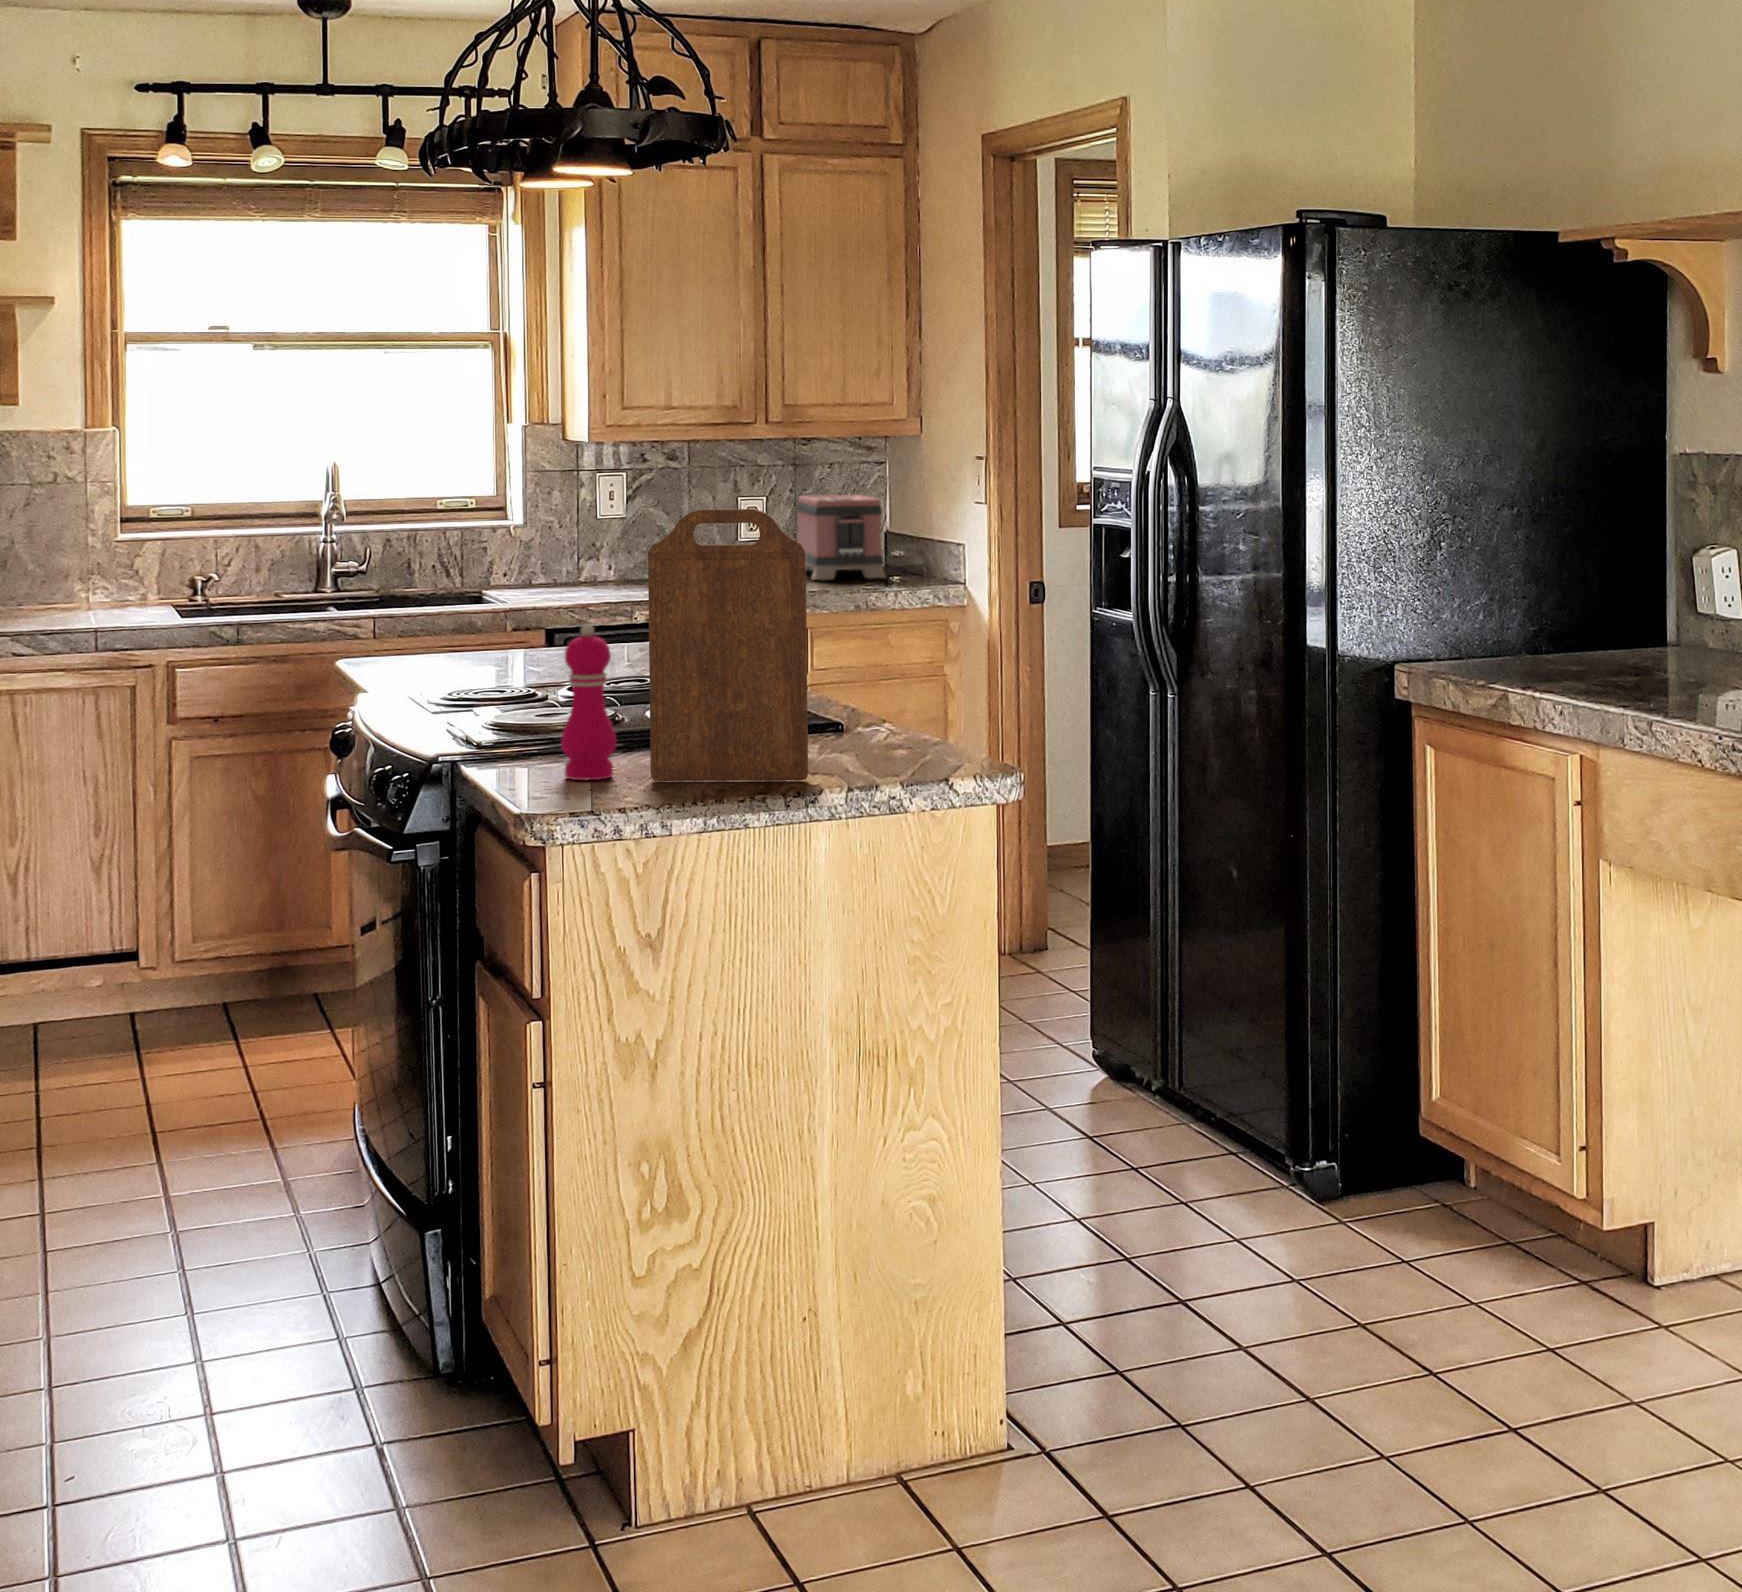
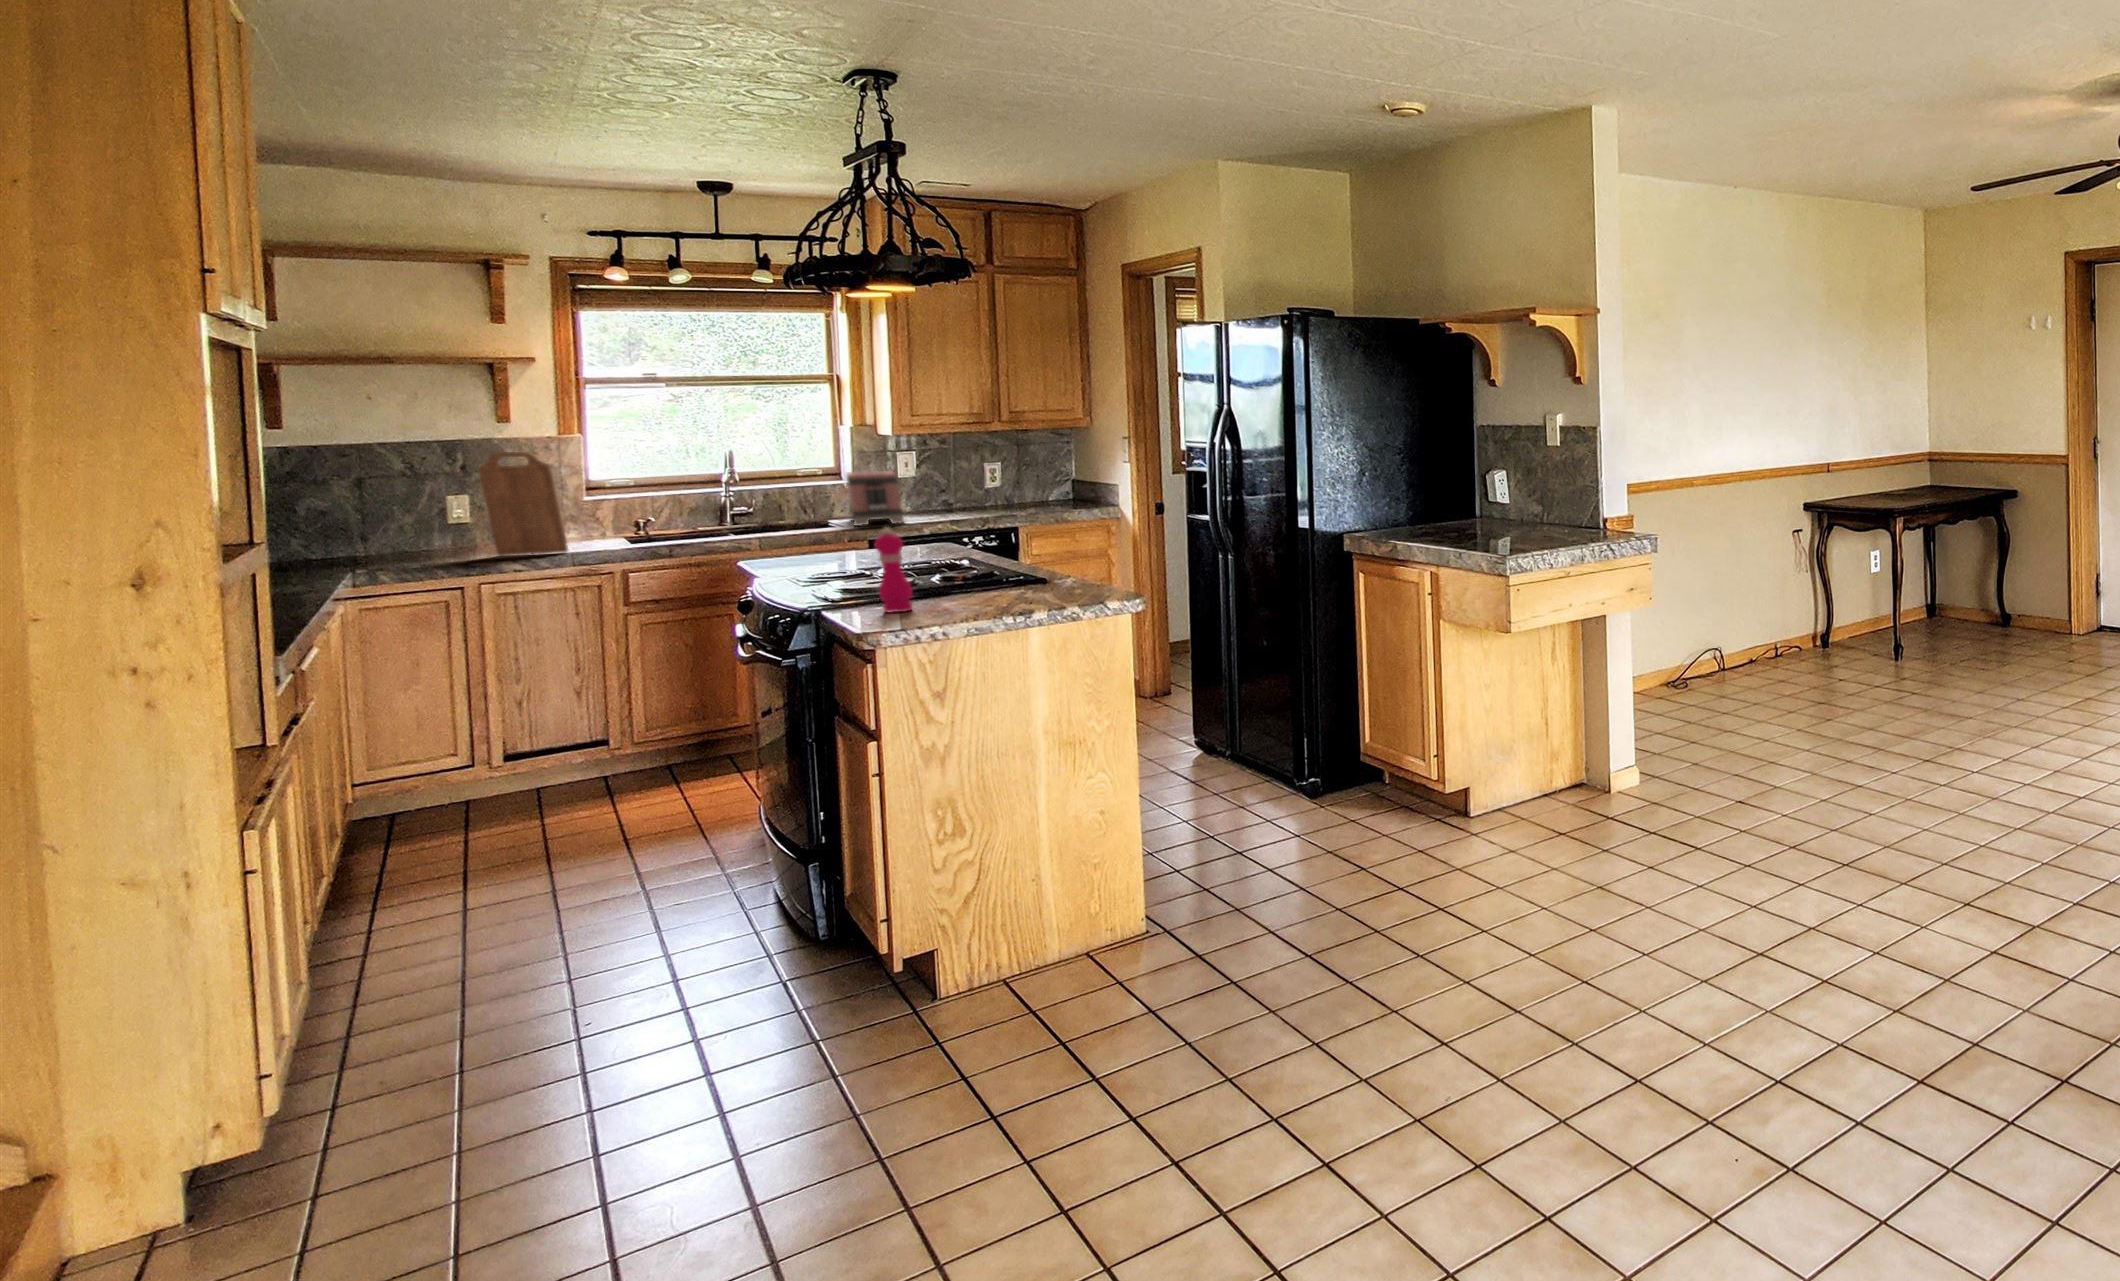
toaster: present [797,495,886,580] -> present [846,471,904,526]
cutting board: present [648,509,808,781] -> present [479,452,568,556]

